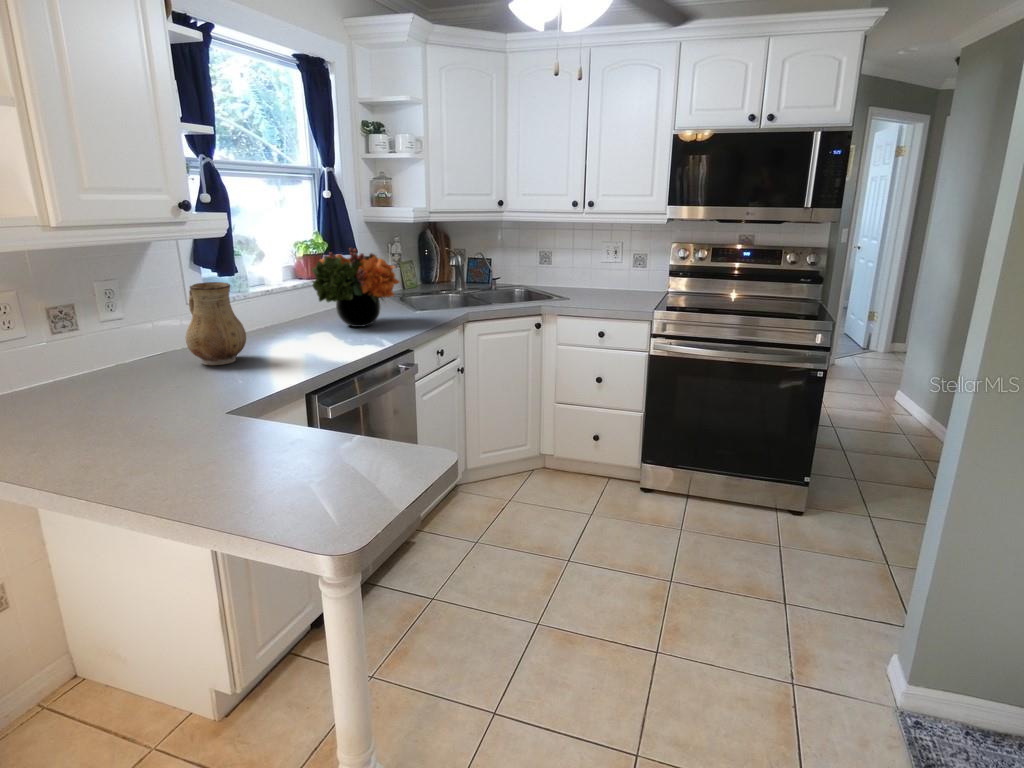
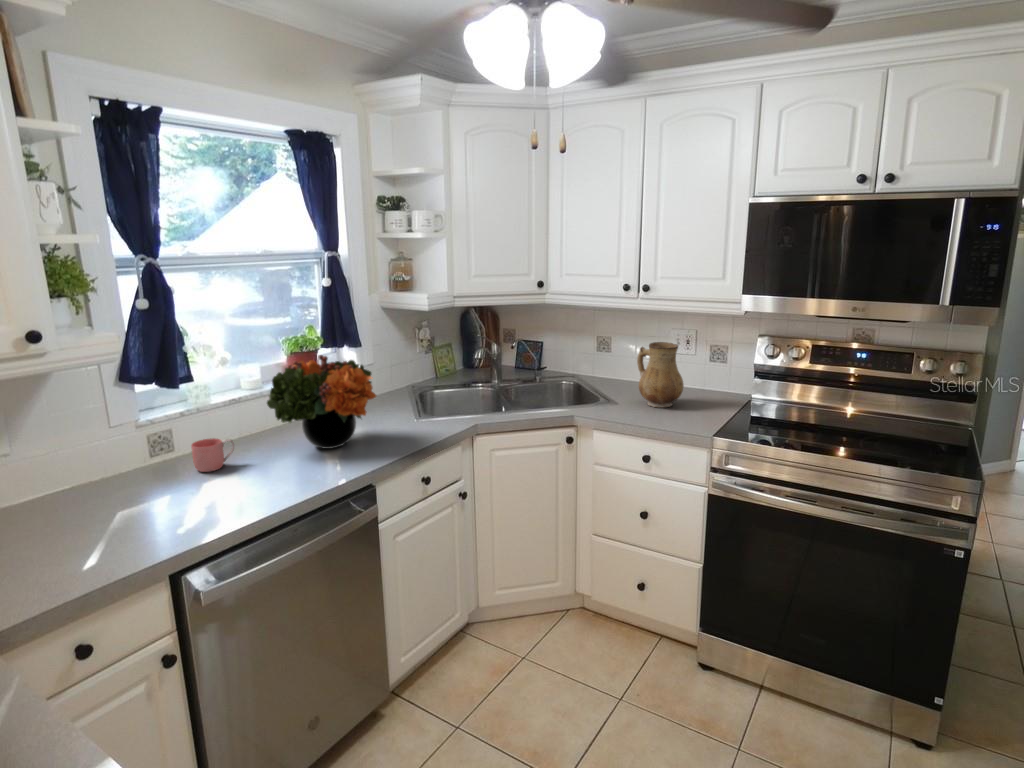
ceramic pitcher: present [186,282,246,365] -> present [637,342,684,408]
mug: none [255,316,289,342] -> present [191,438,234,472]

